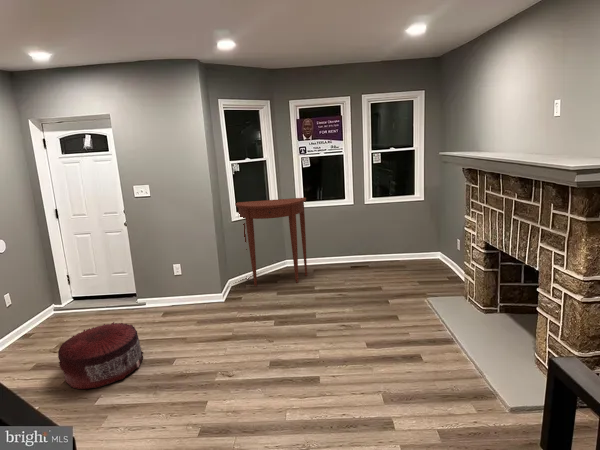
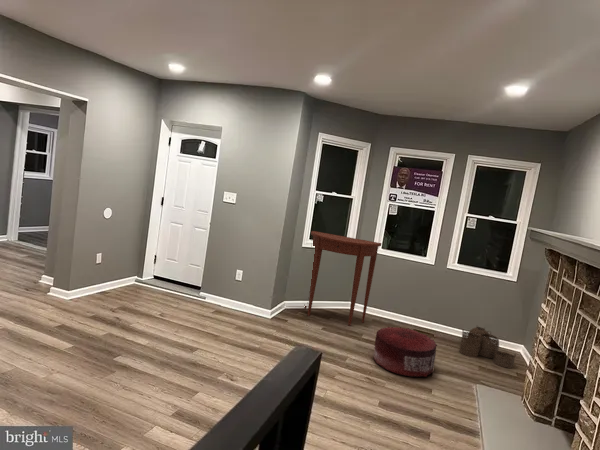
woven basket: none [395,247,442,276] -> present [459,327,516,368]
pouf: present [58,322,143,389] -> present [374,327,437,377]

